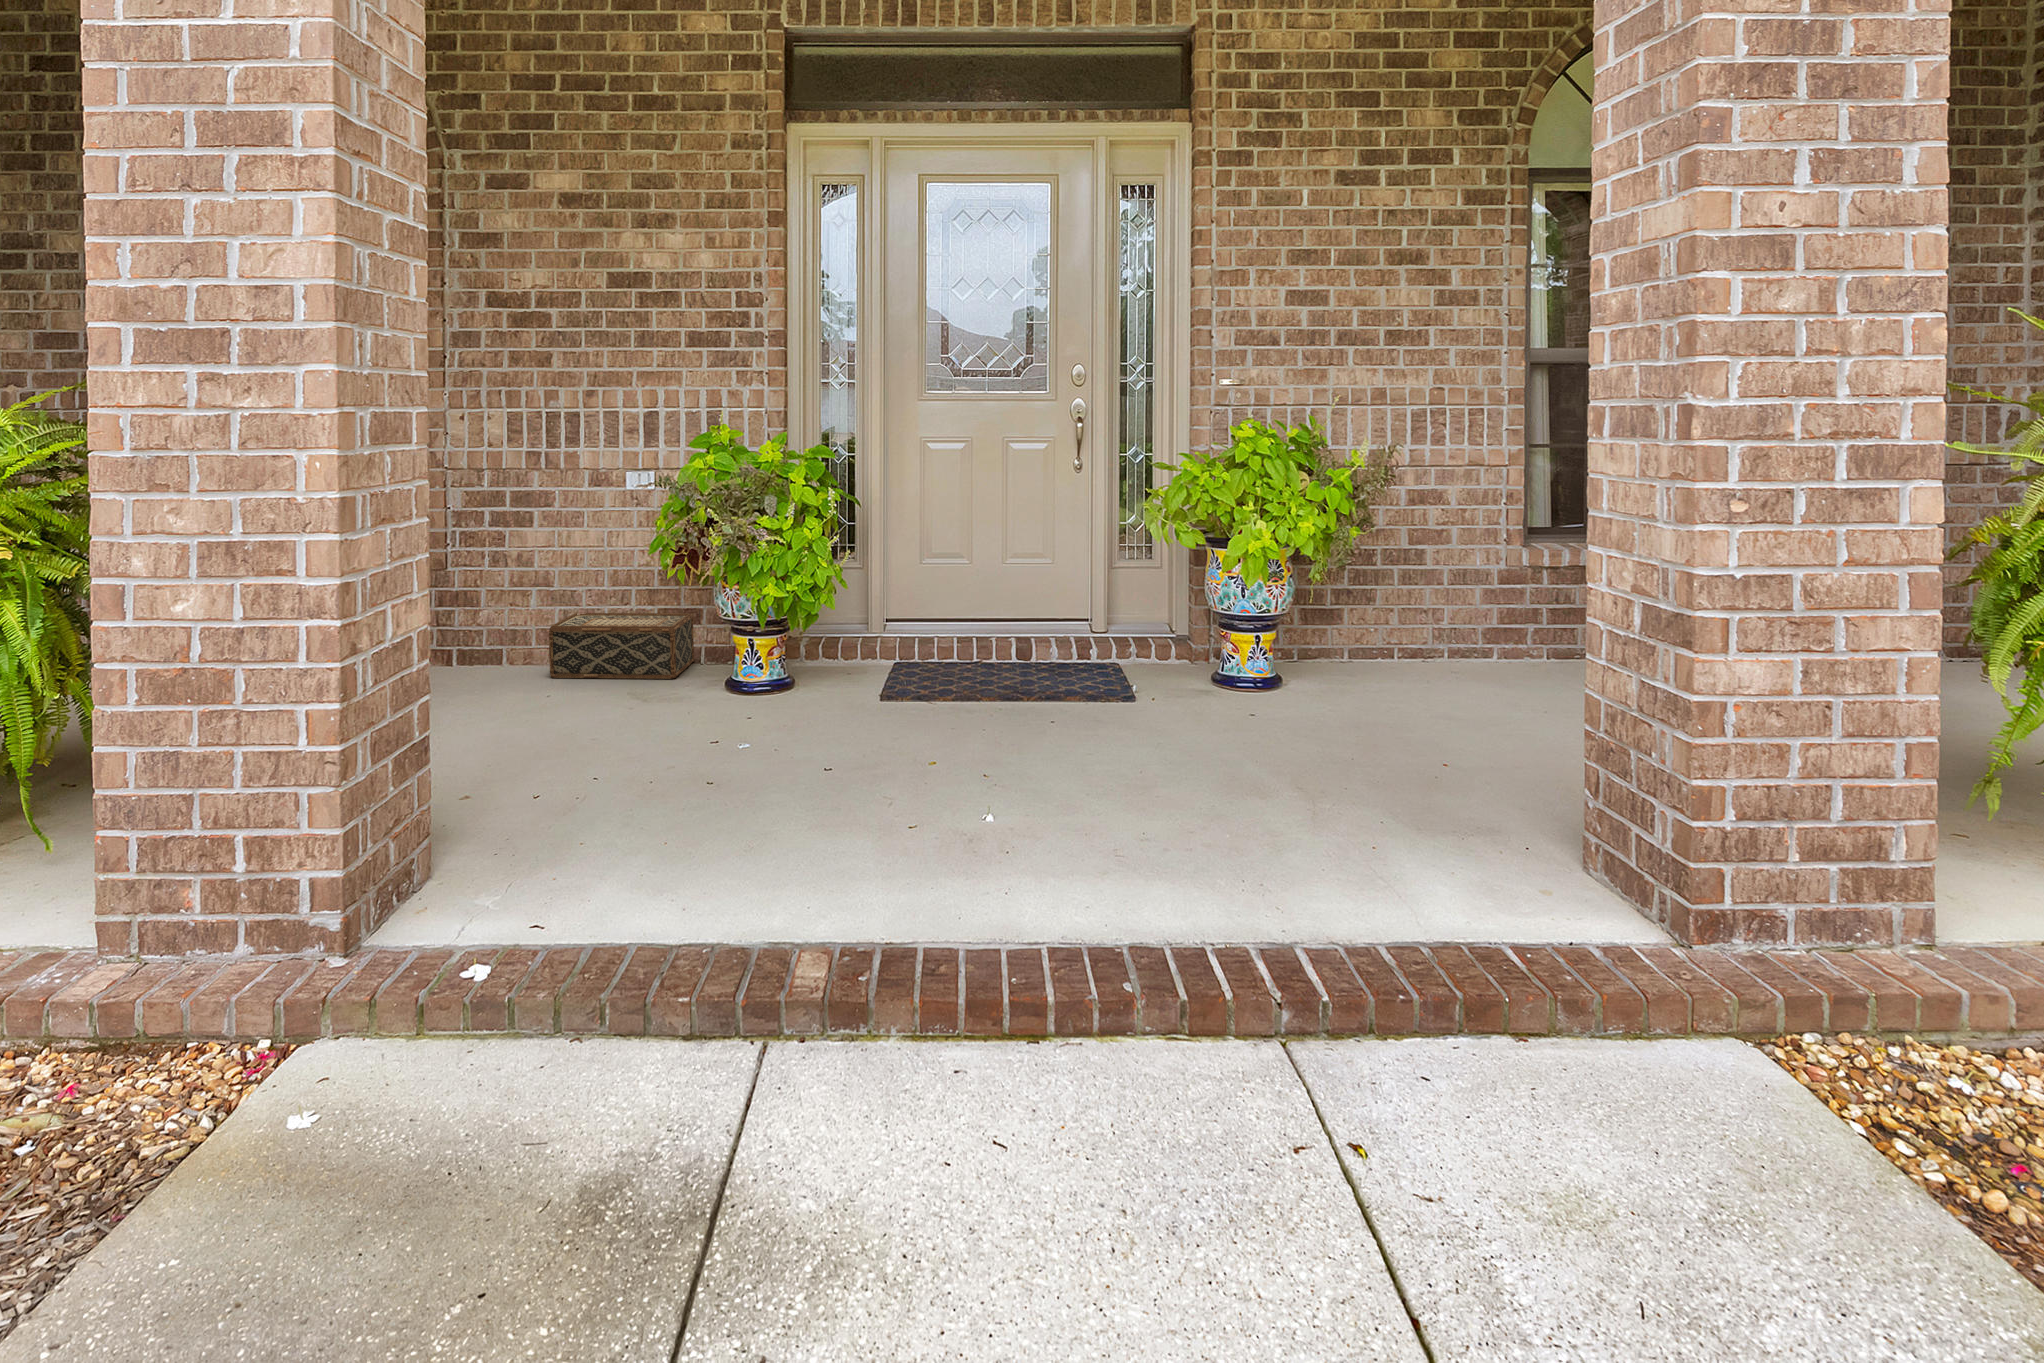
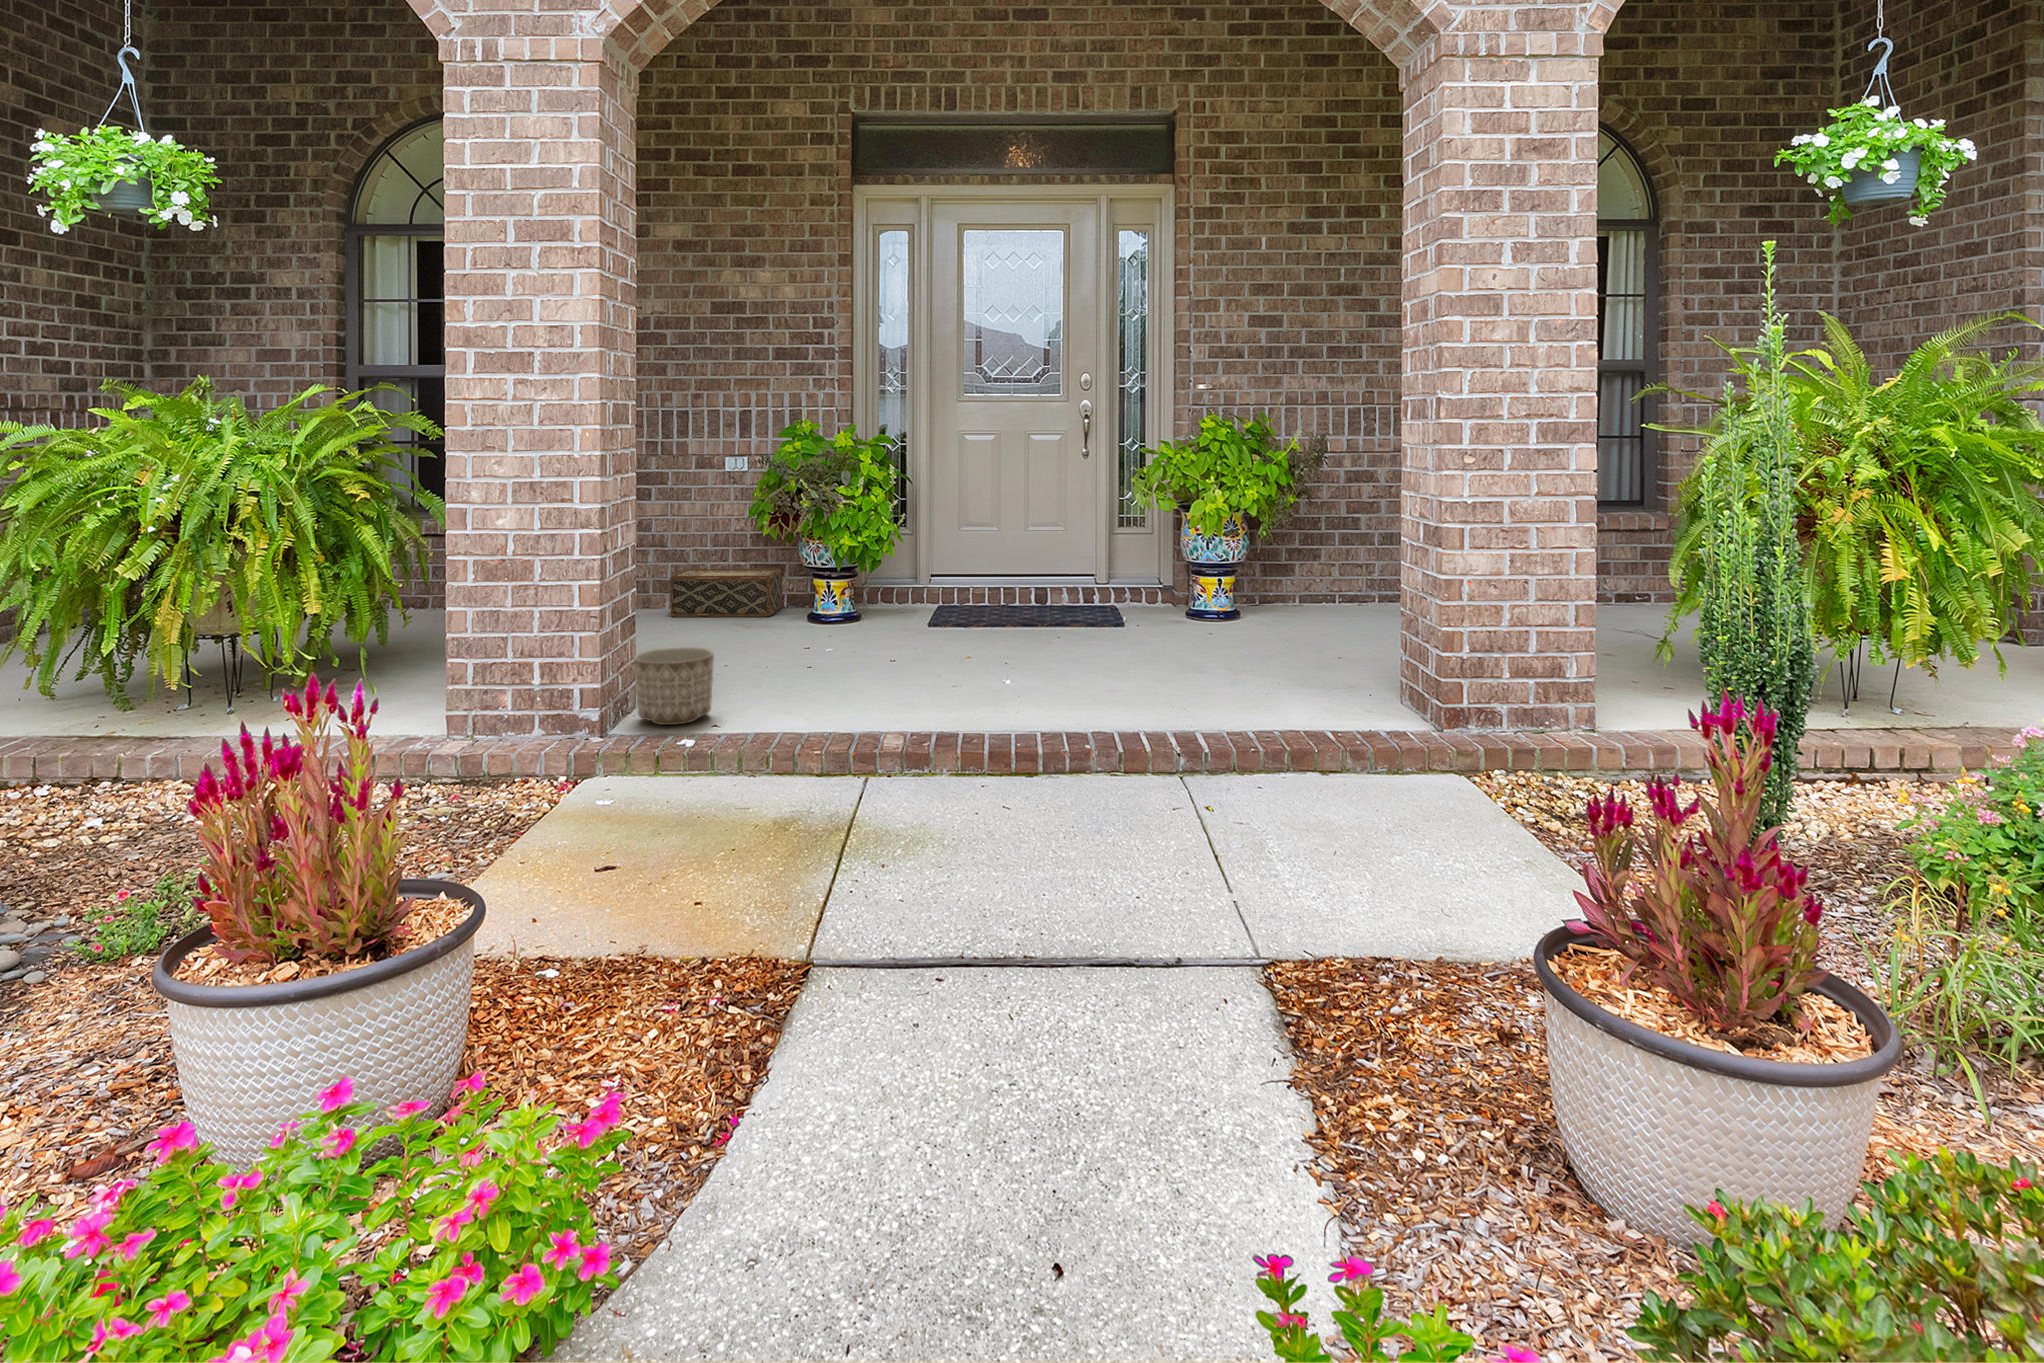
planter: none [411,787,542,926] -> present [634,647,714,725]

